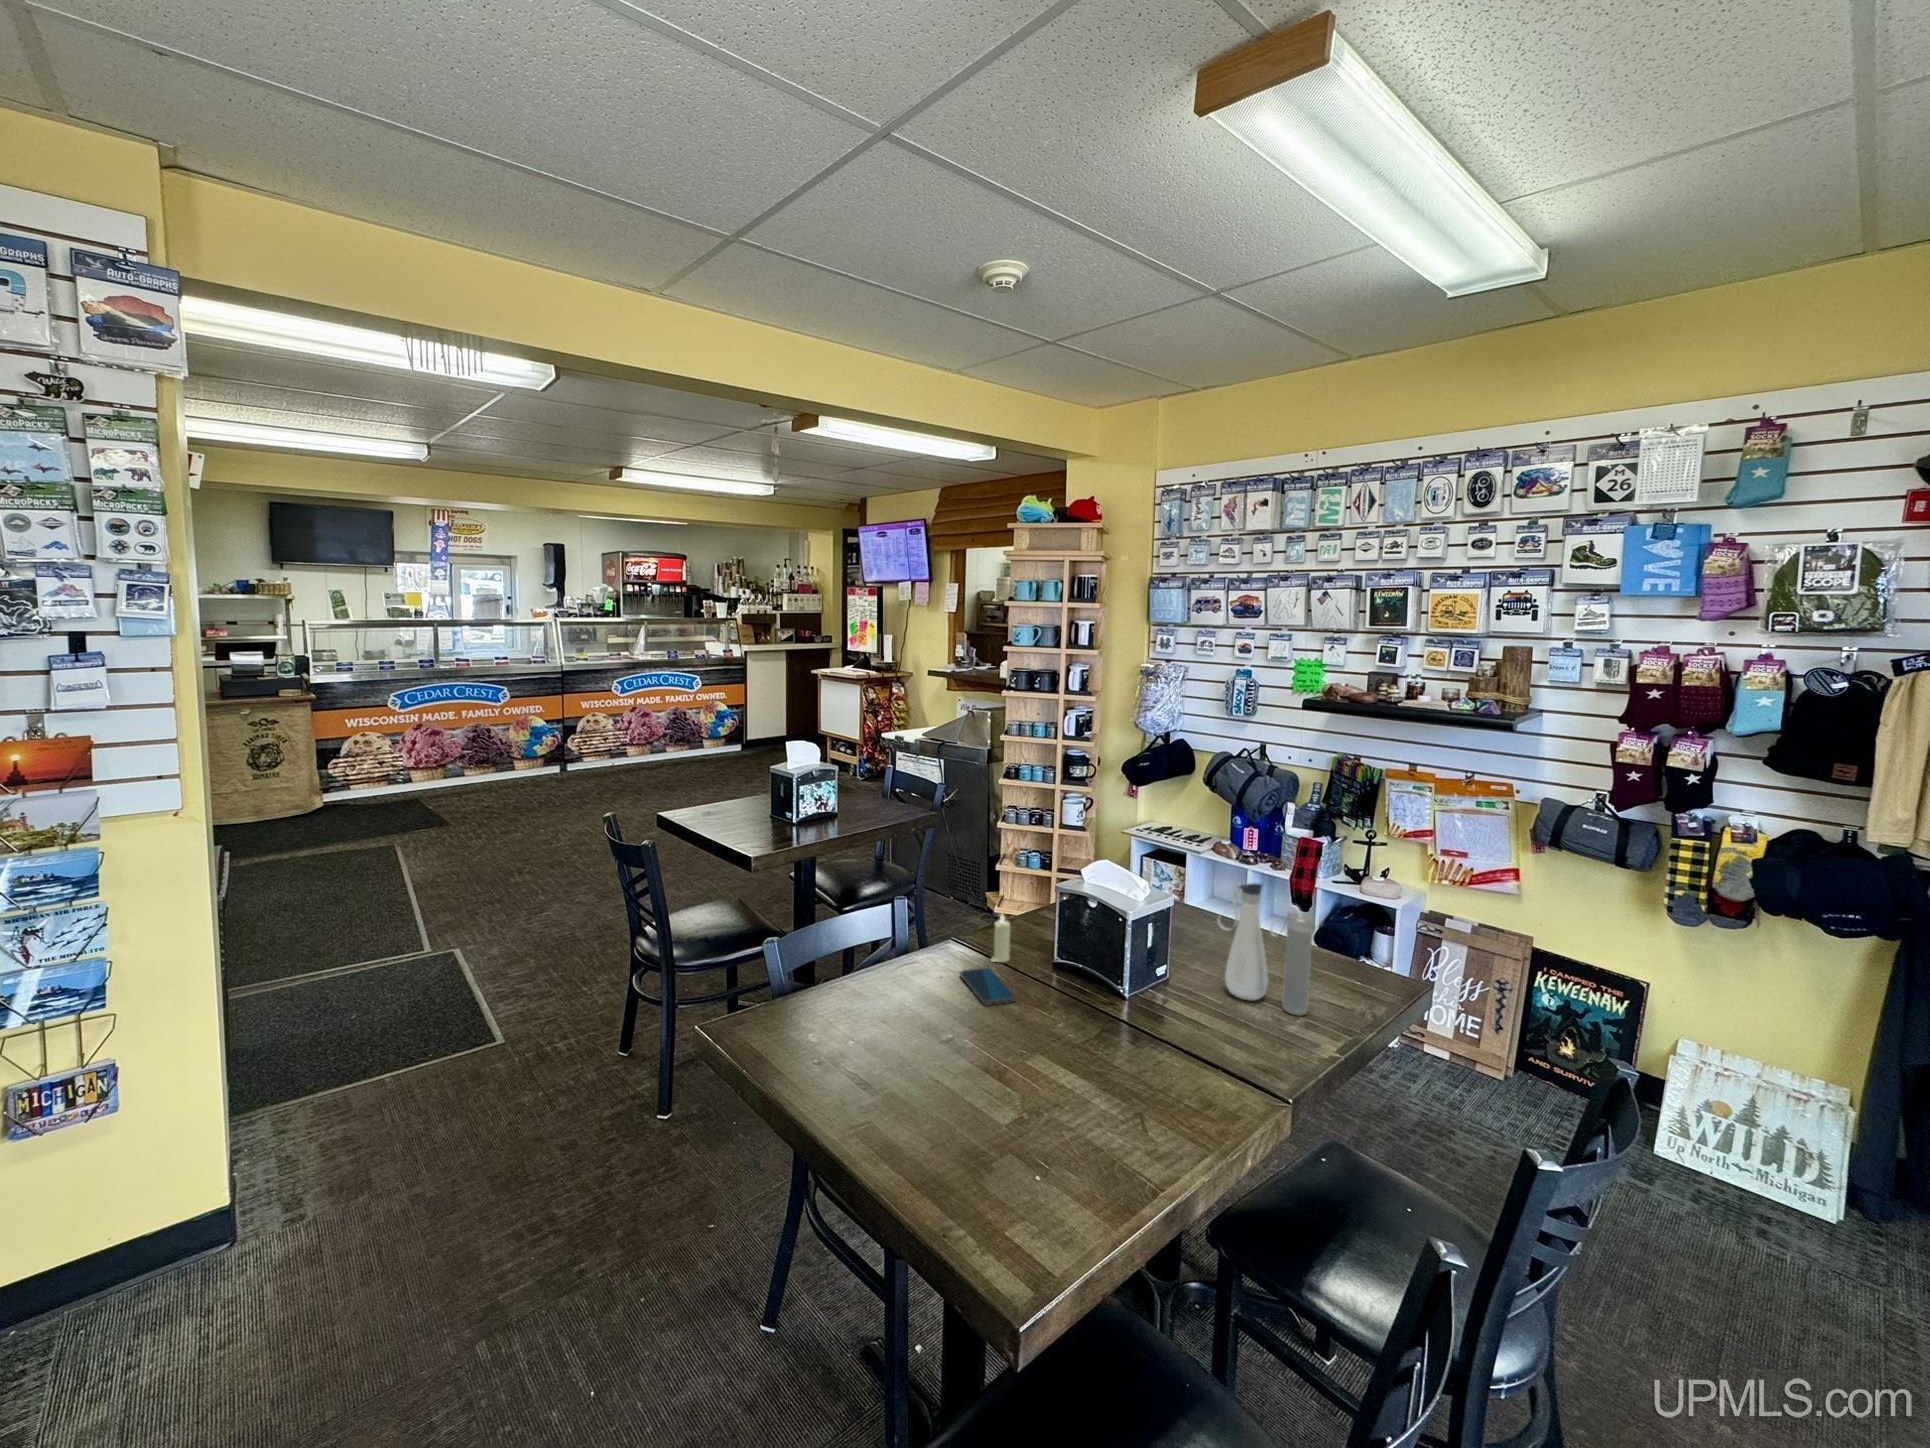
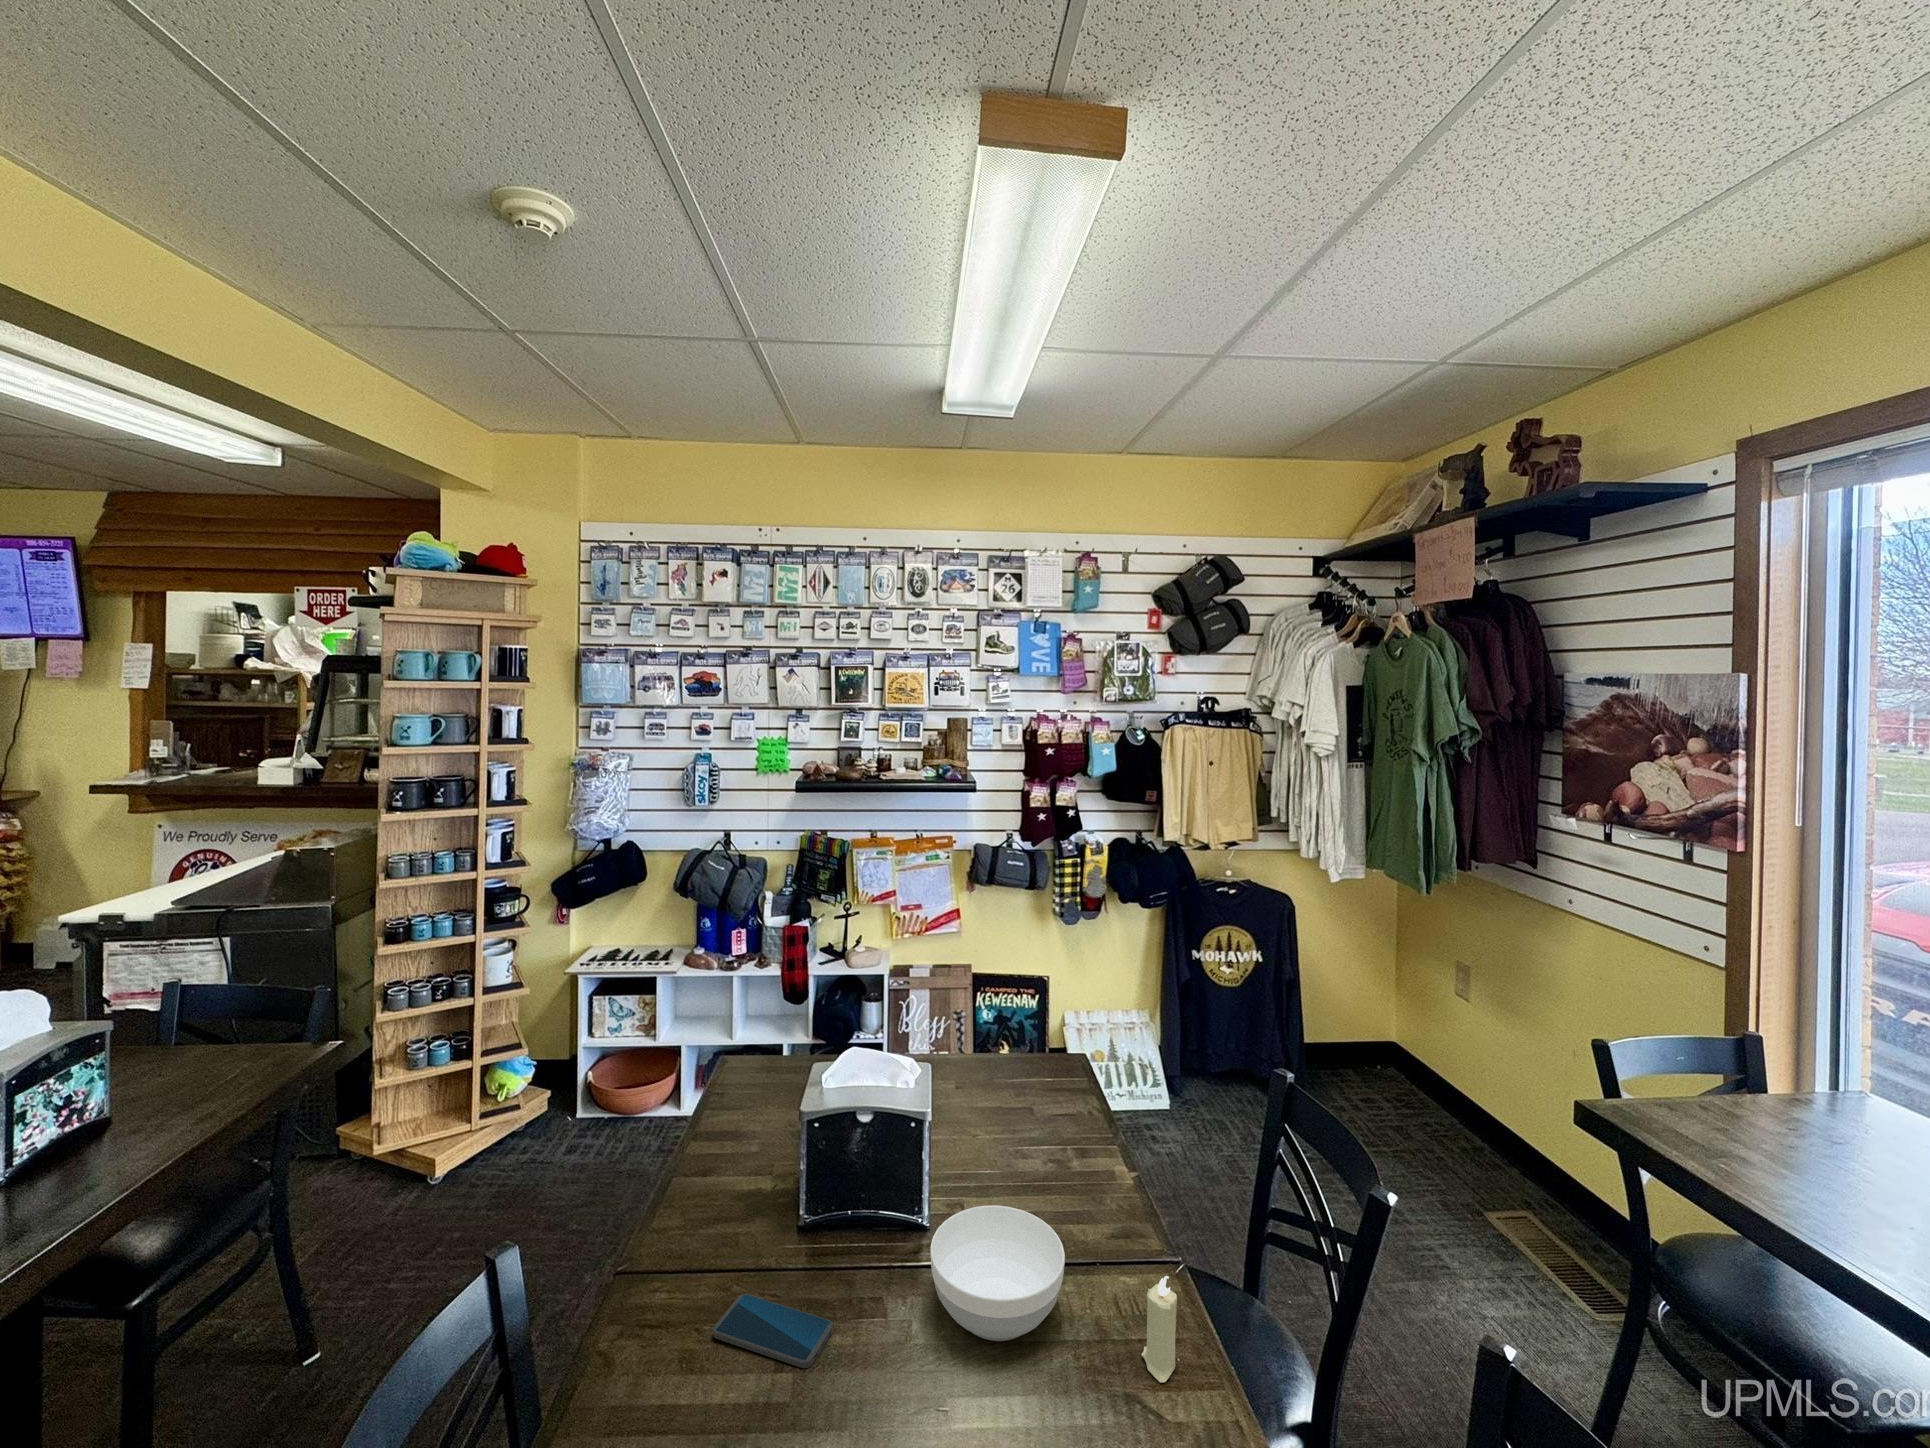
water bottle: present [1218,883,1313,1016] -> none [972,1015,1071,1157]
candle: present [991,915,1010,962] -> present [1141,1276,1177,1382]
bowl: none [1062,976,1165,1058] -> present [930,1206,1065,1341]

